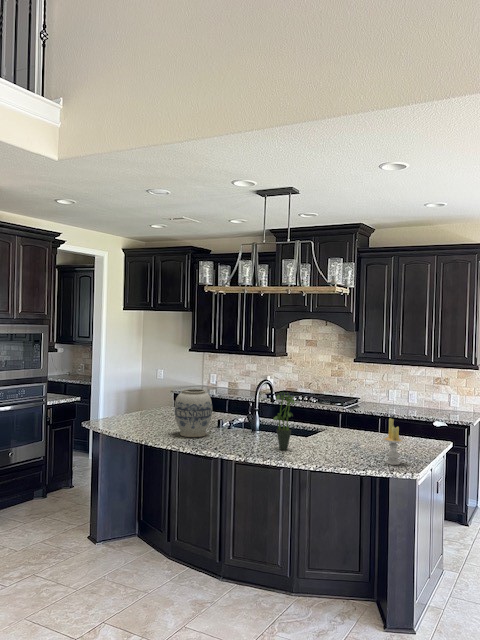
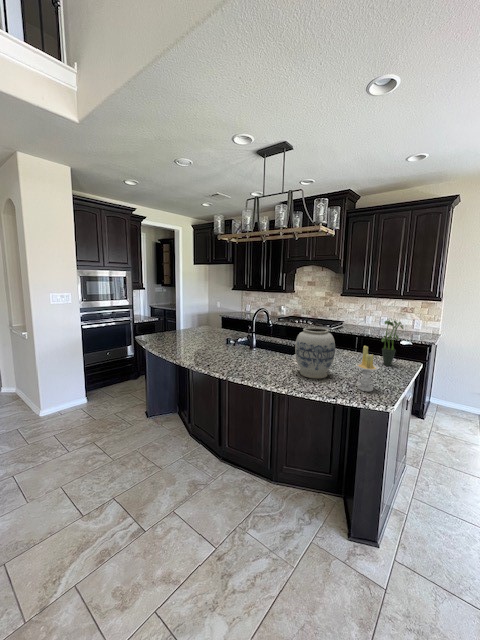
vase: present [175,389,212,437] -> present [295,328,335,378]
potted plant: present [273,392,294,450] -> present [381,320,403,366]

